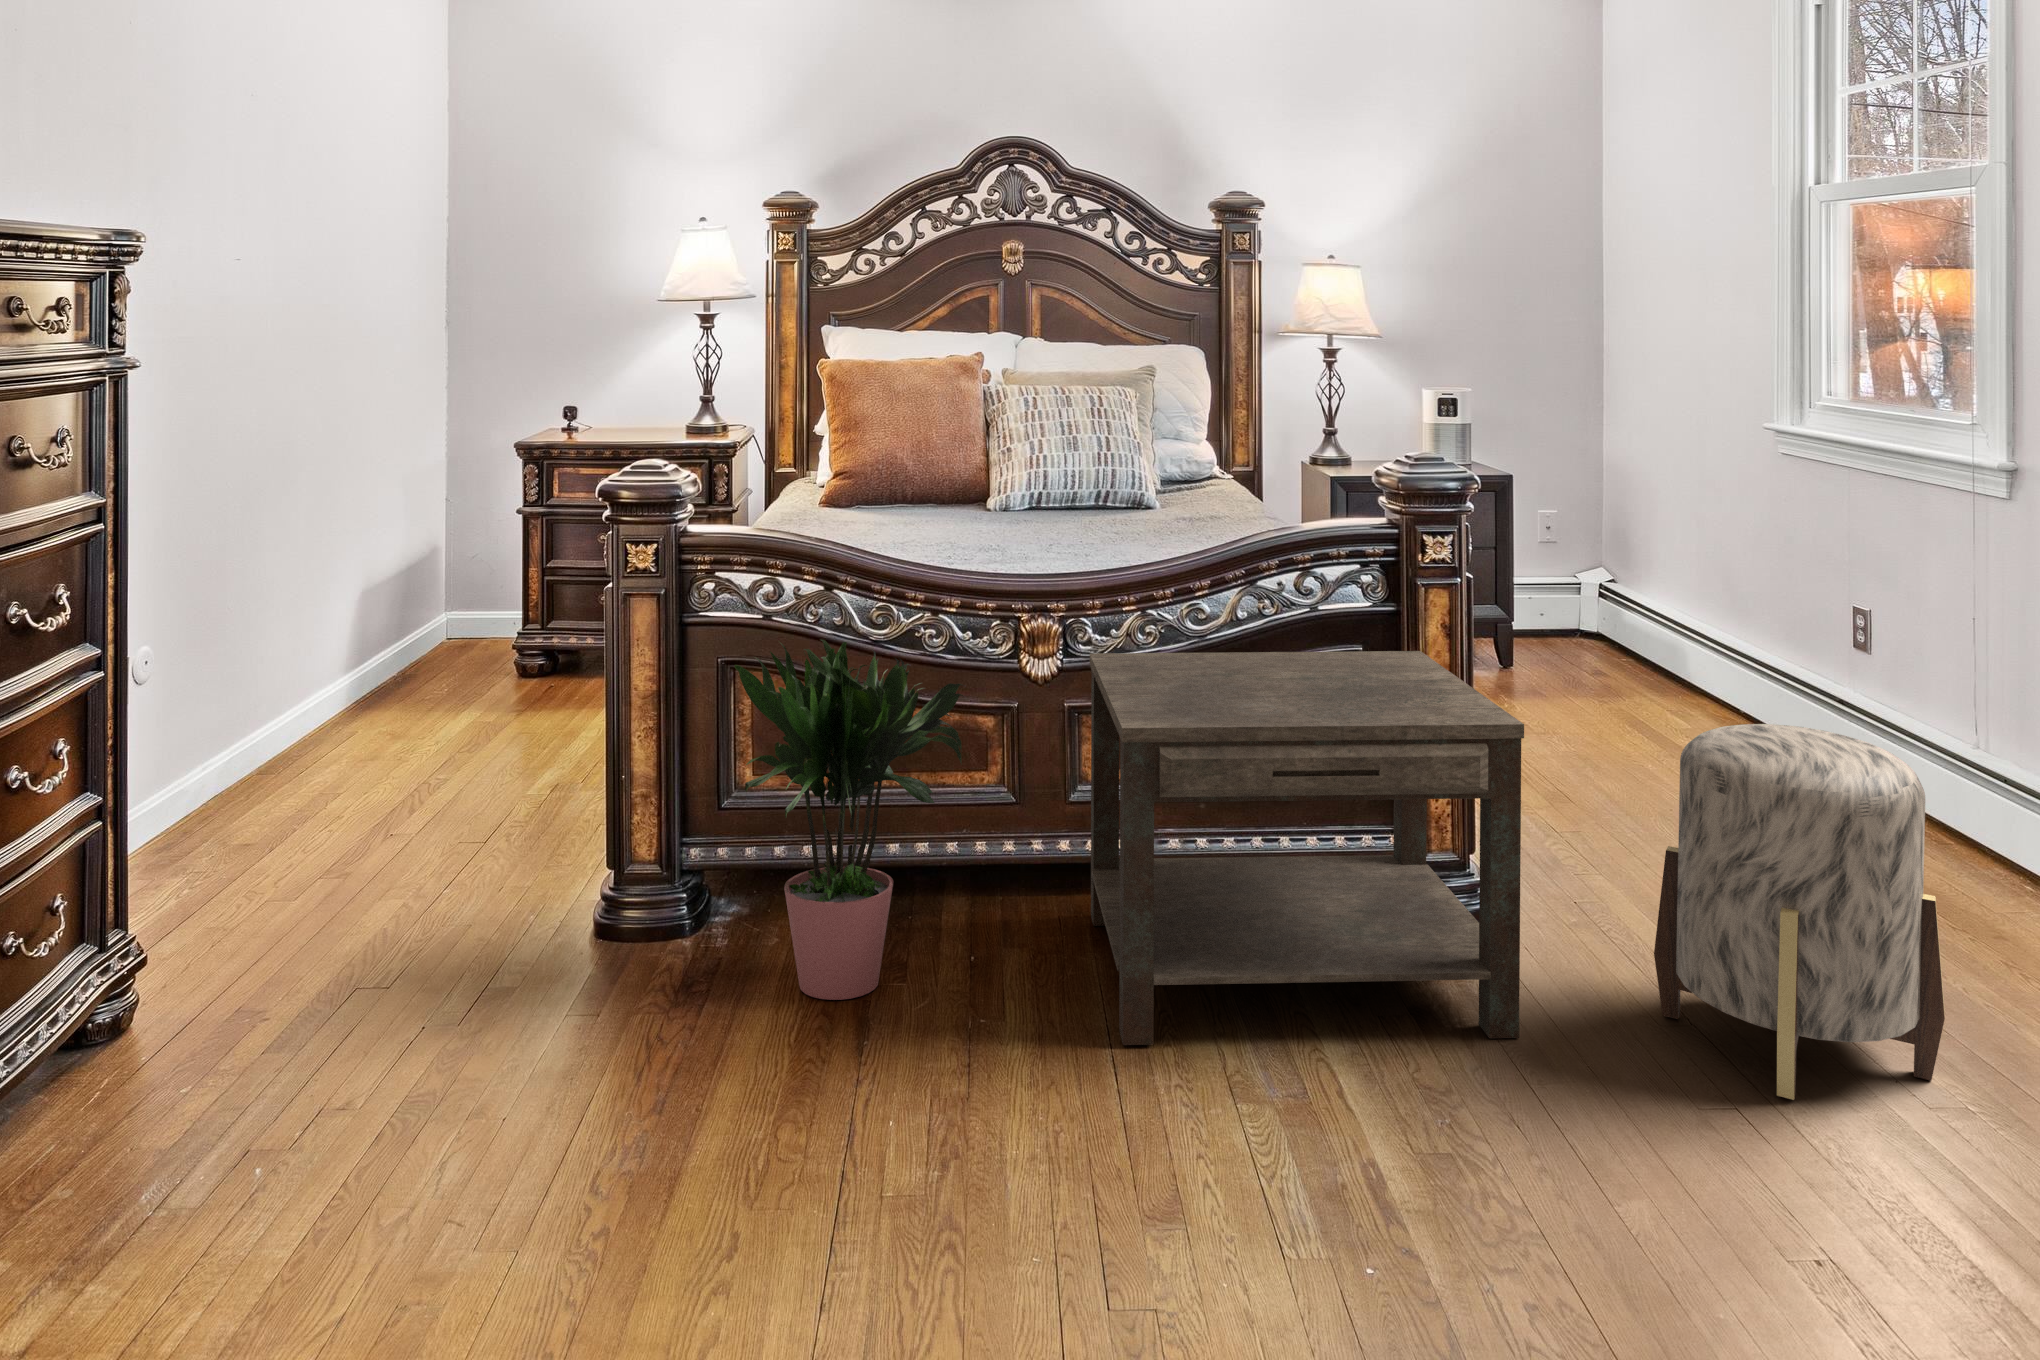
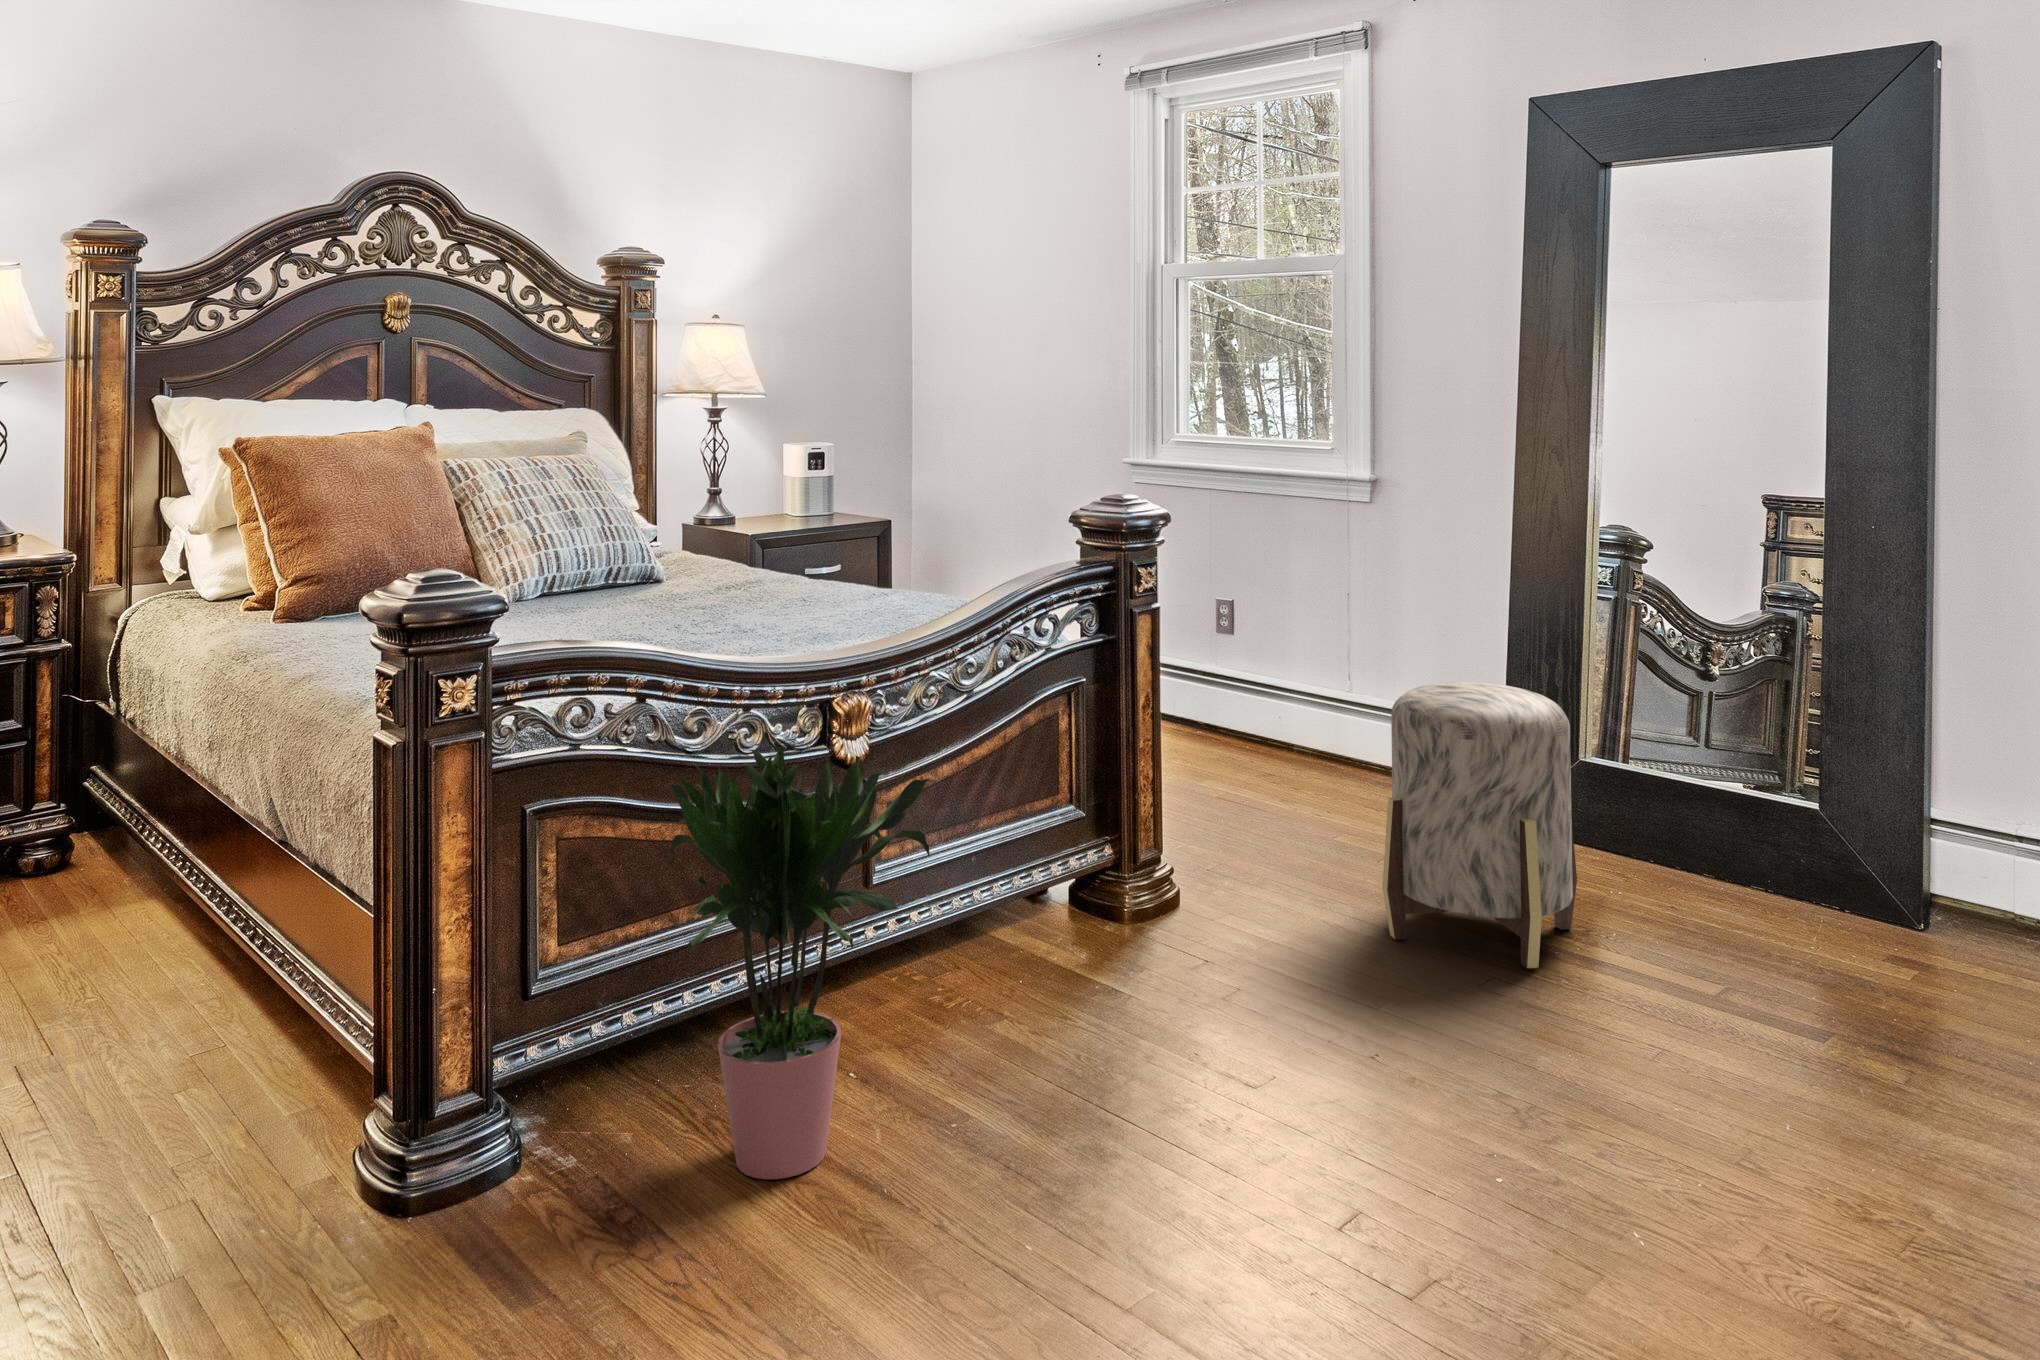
side table: present [1090,651,1524,1045] -> none [898,674,1345,1104]

